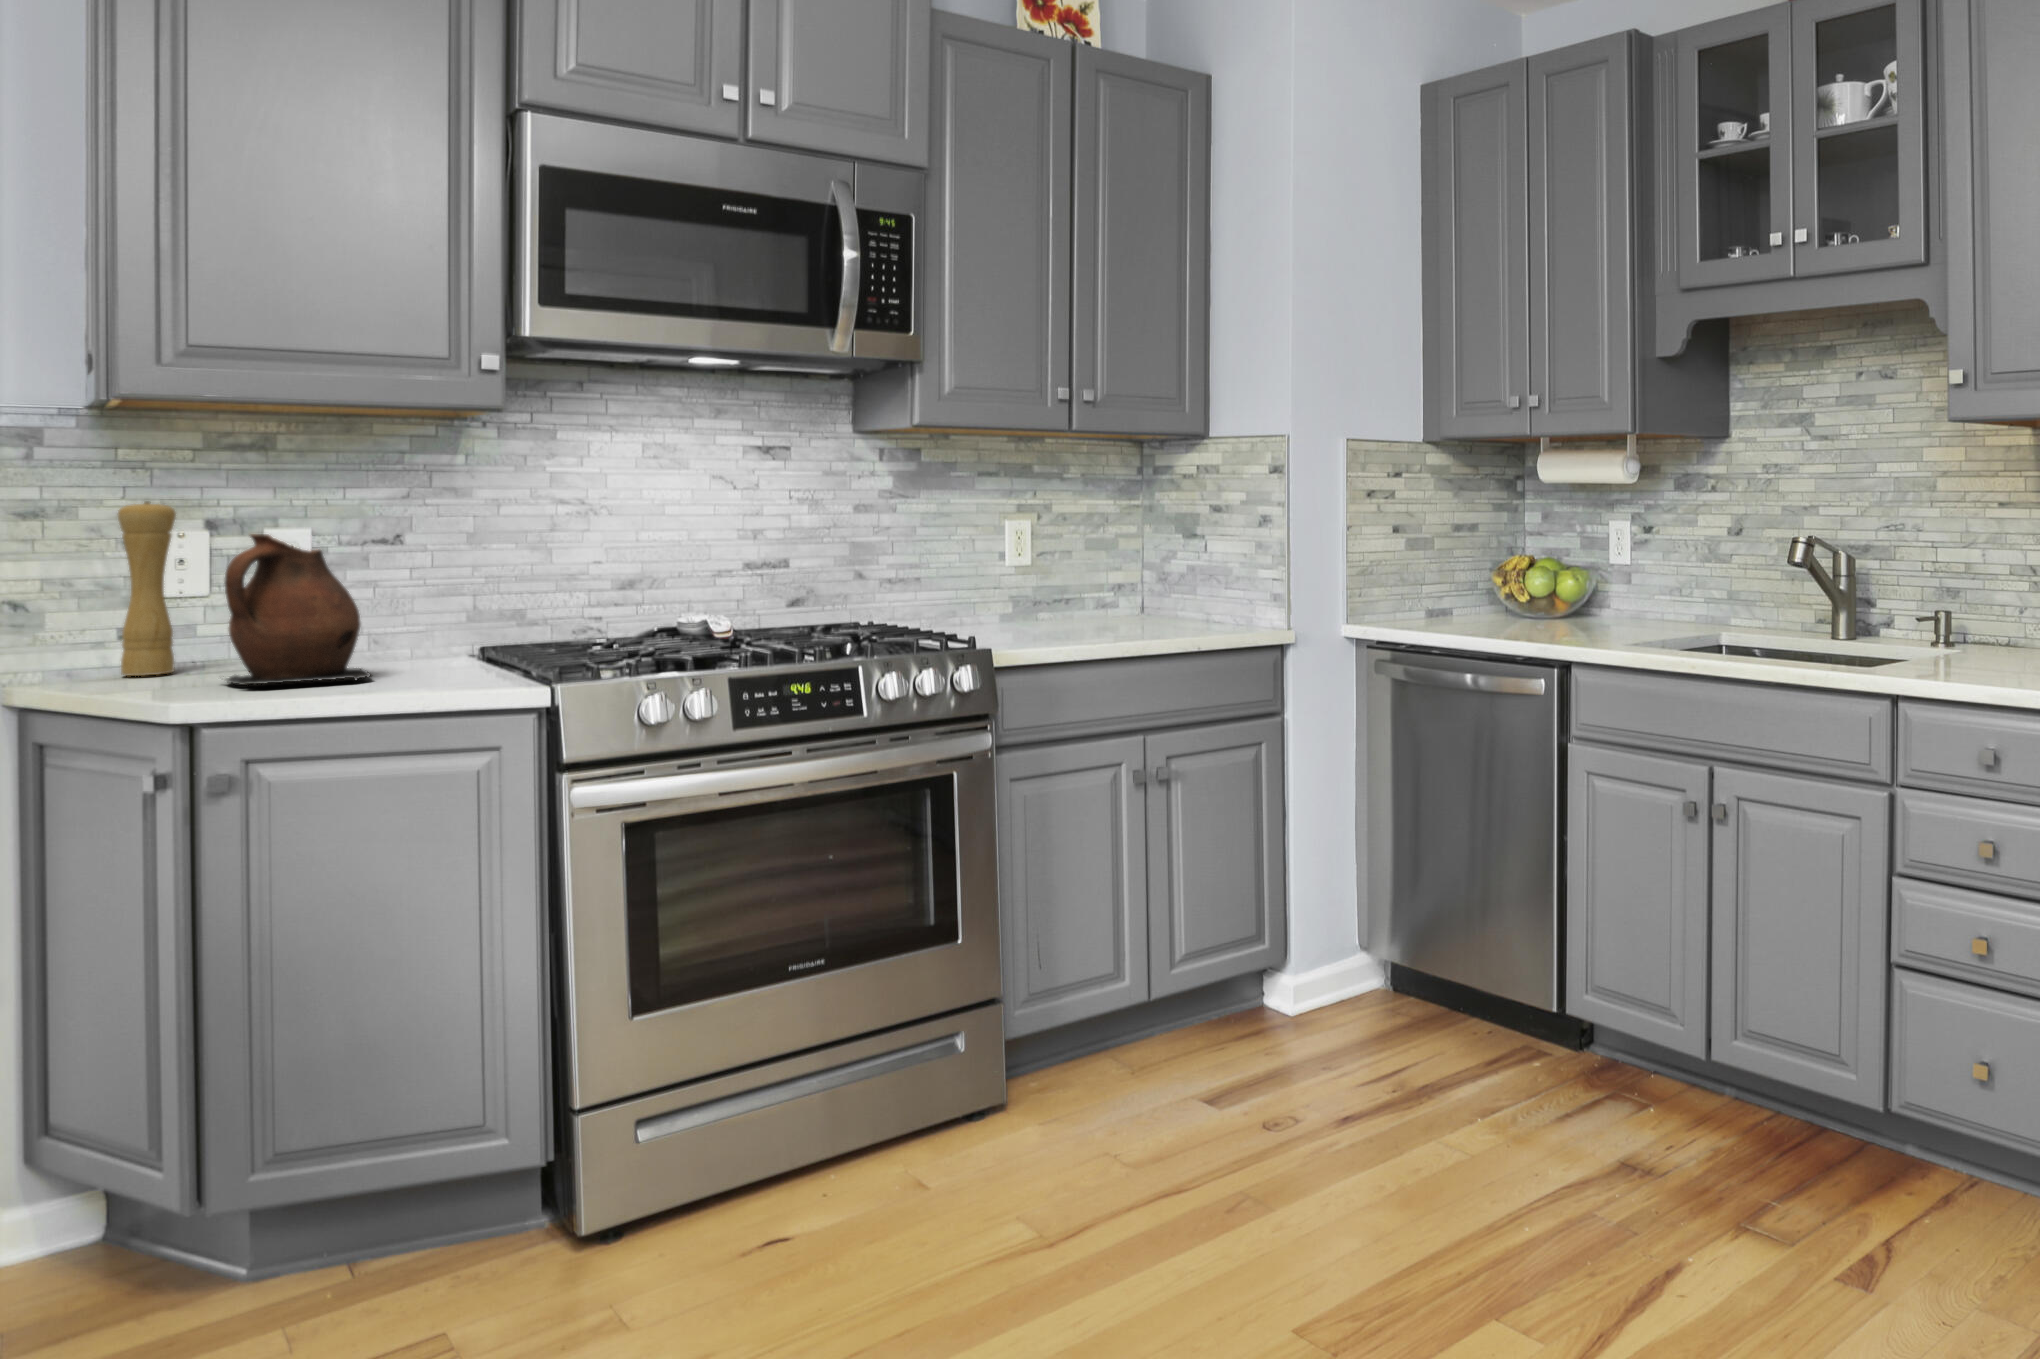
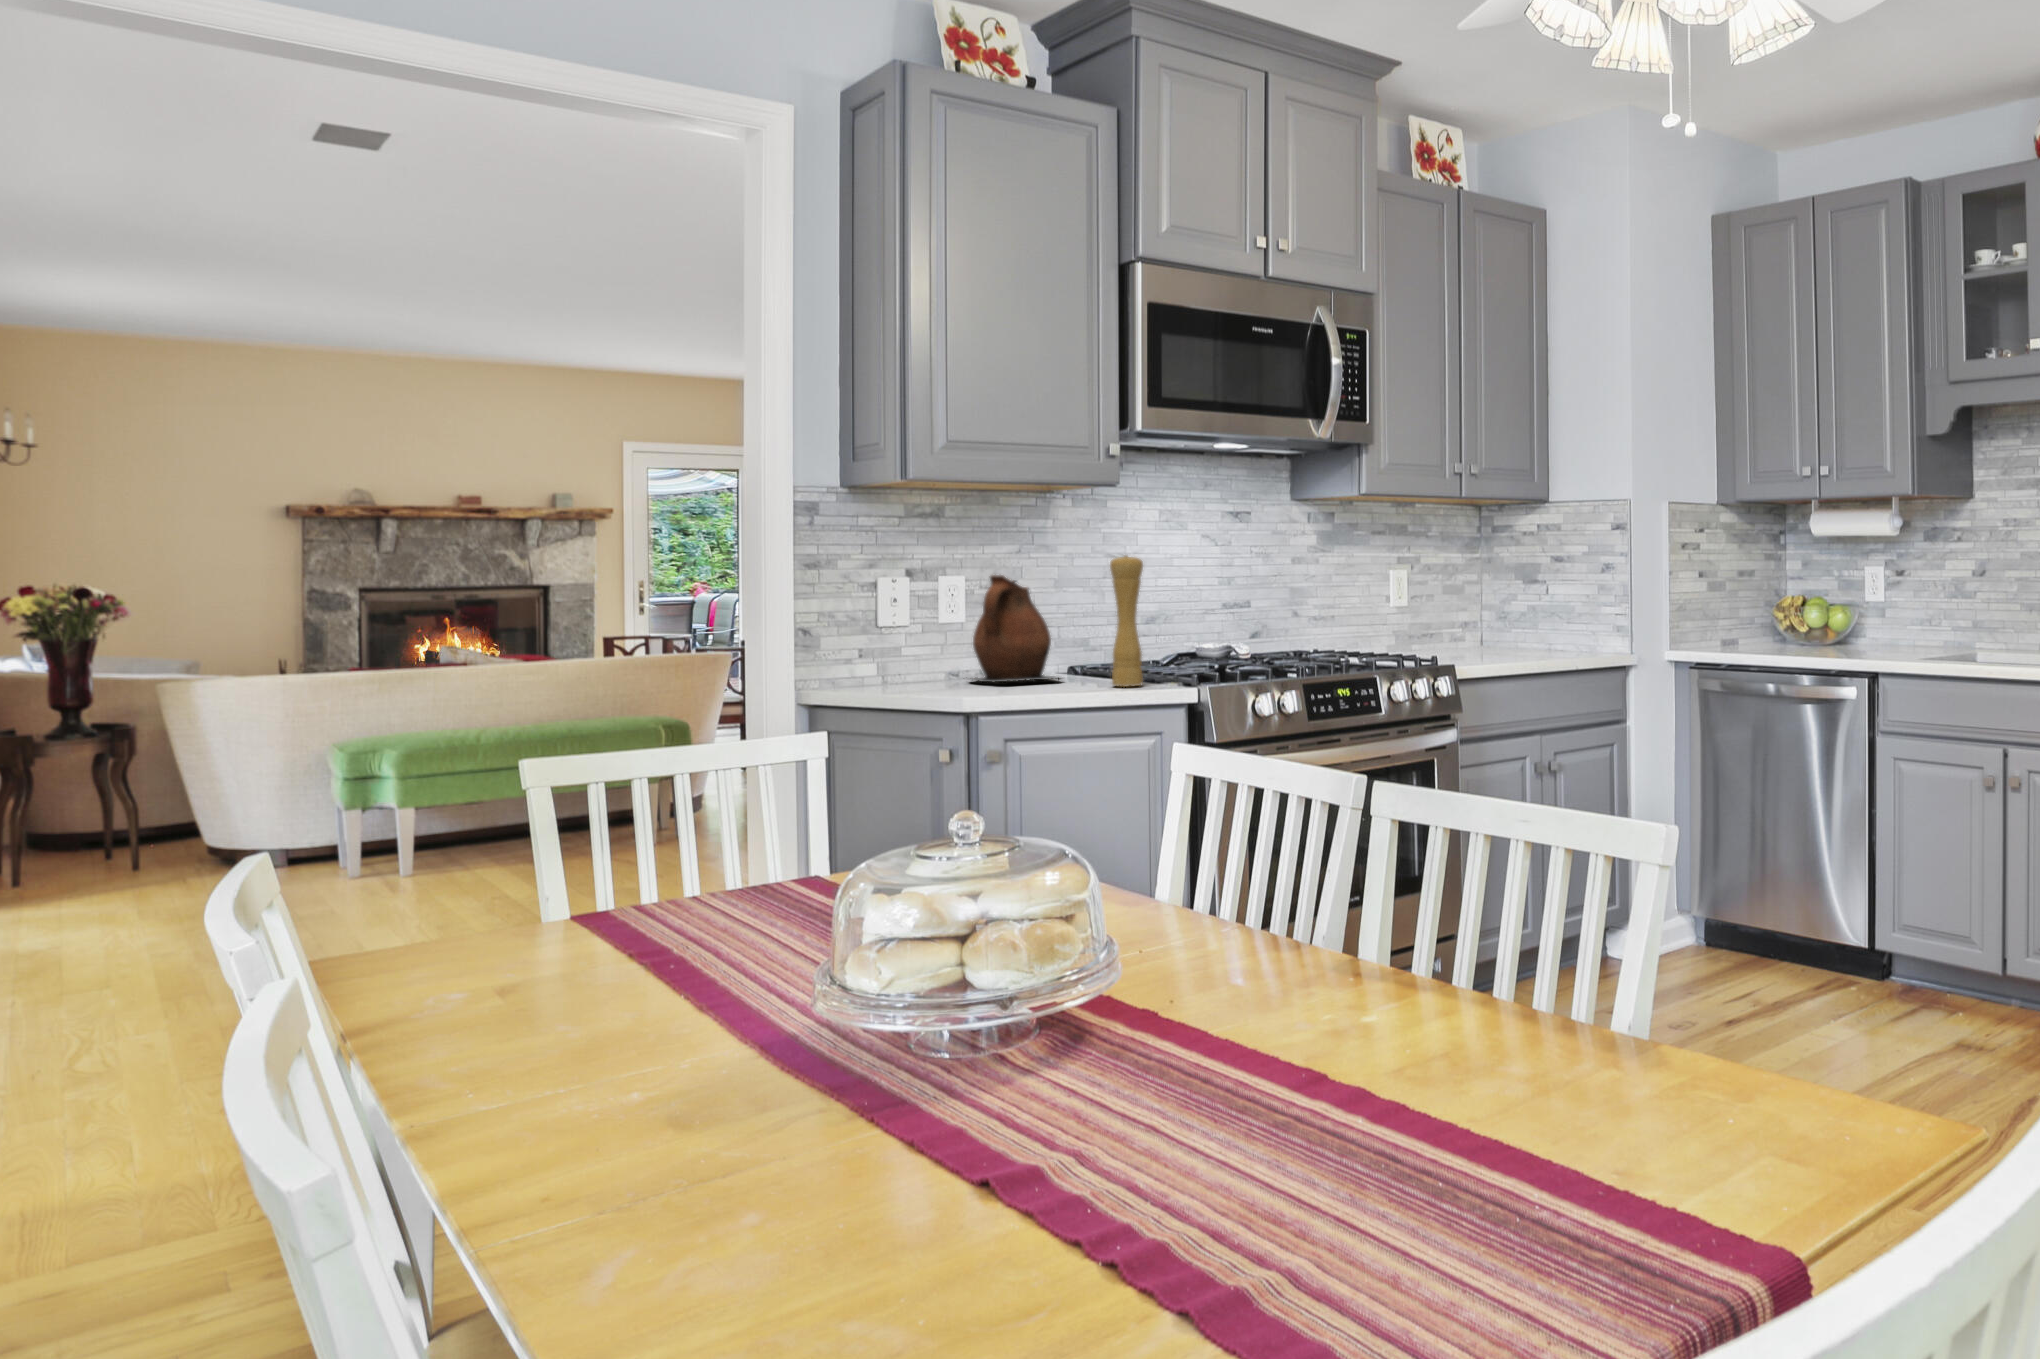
pepper mill: present [118,501,176,676] -> present [1110,555,1143,687]

